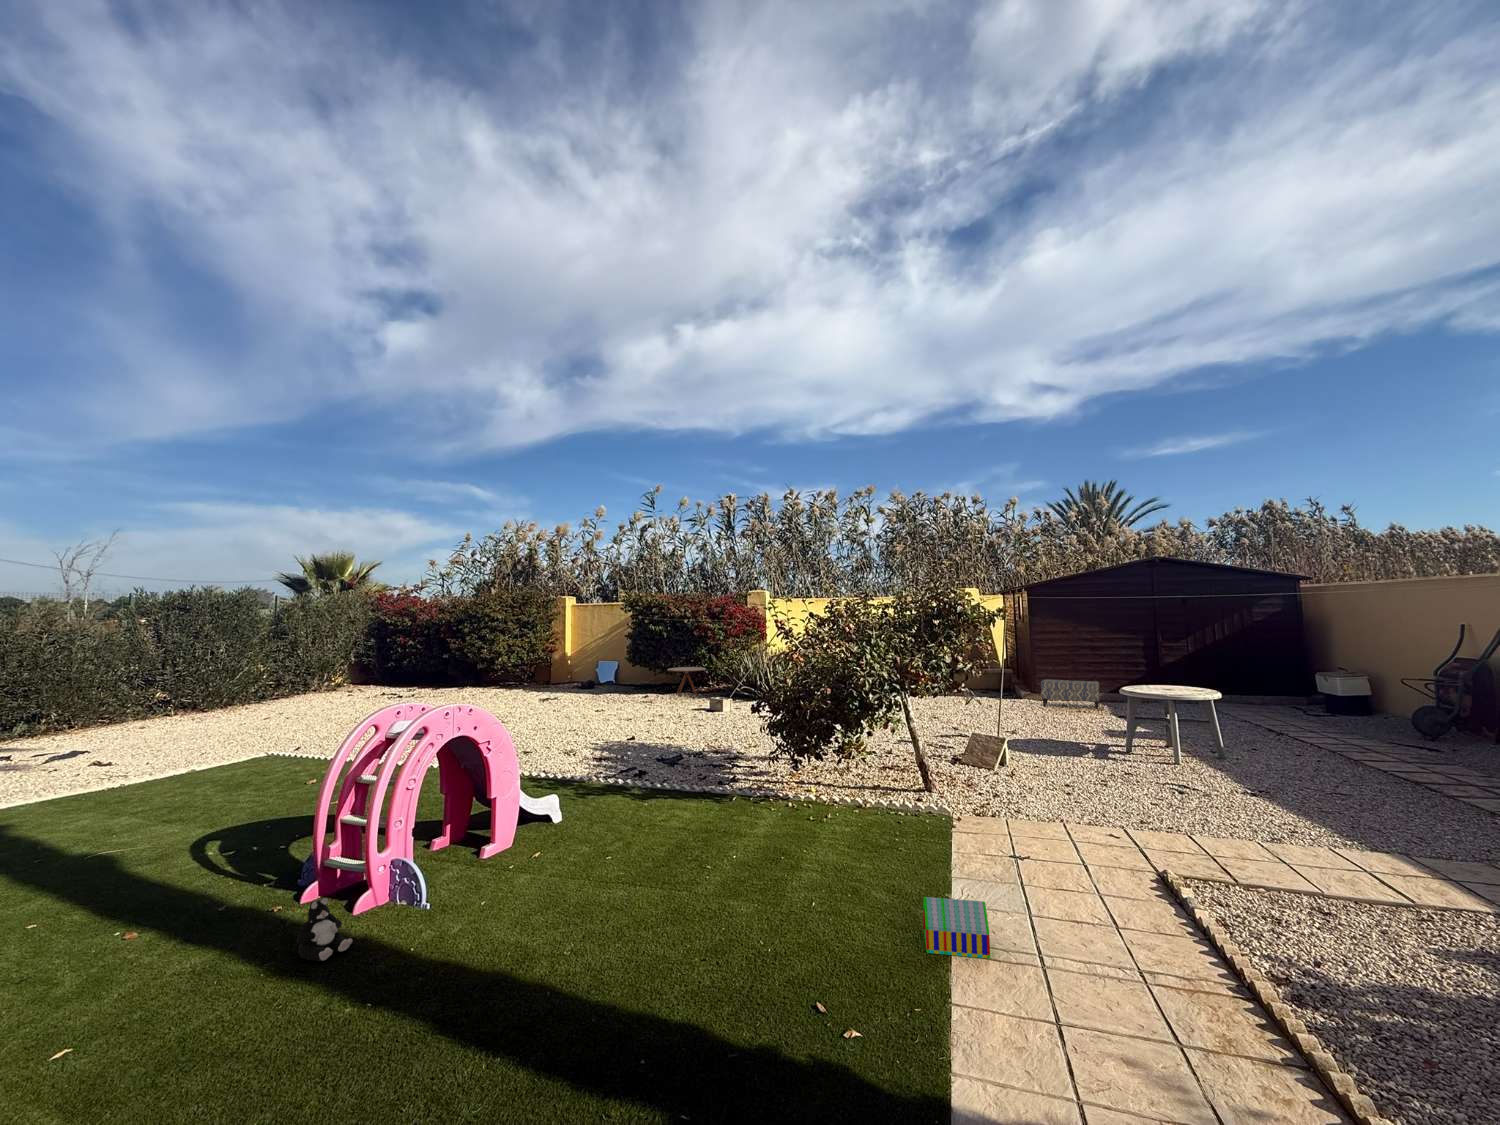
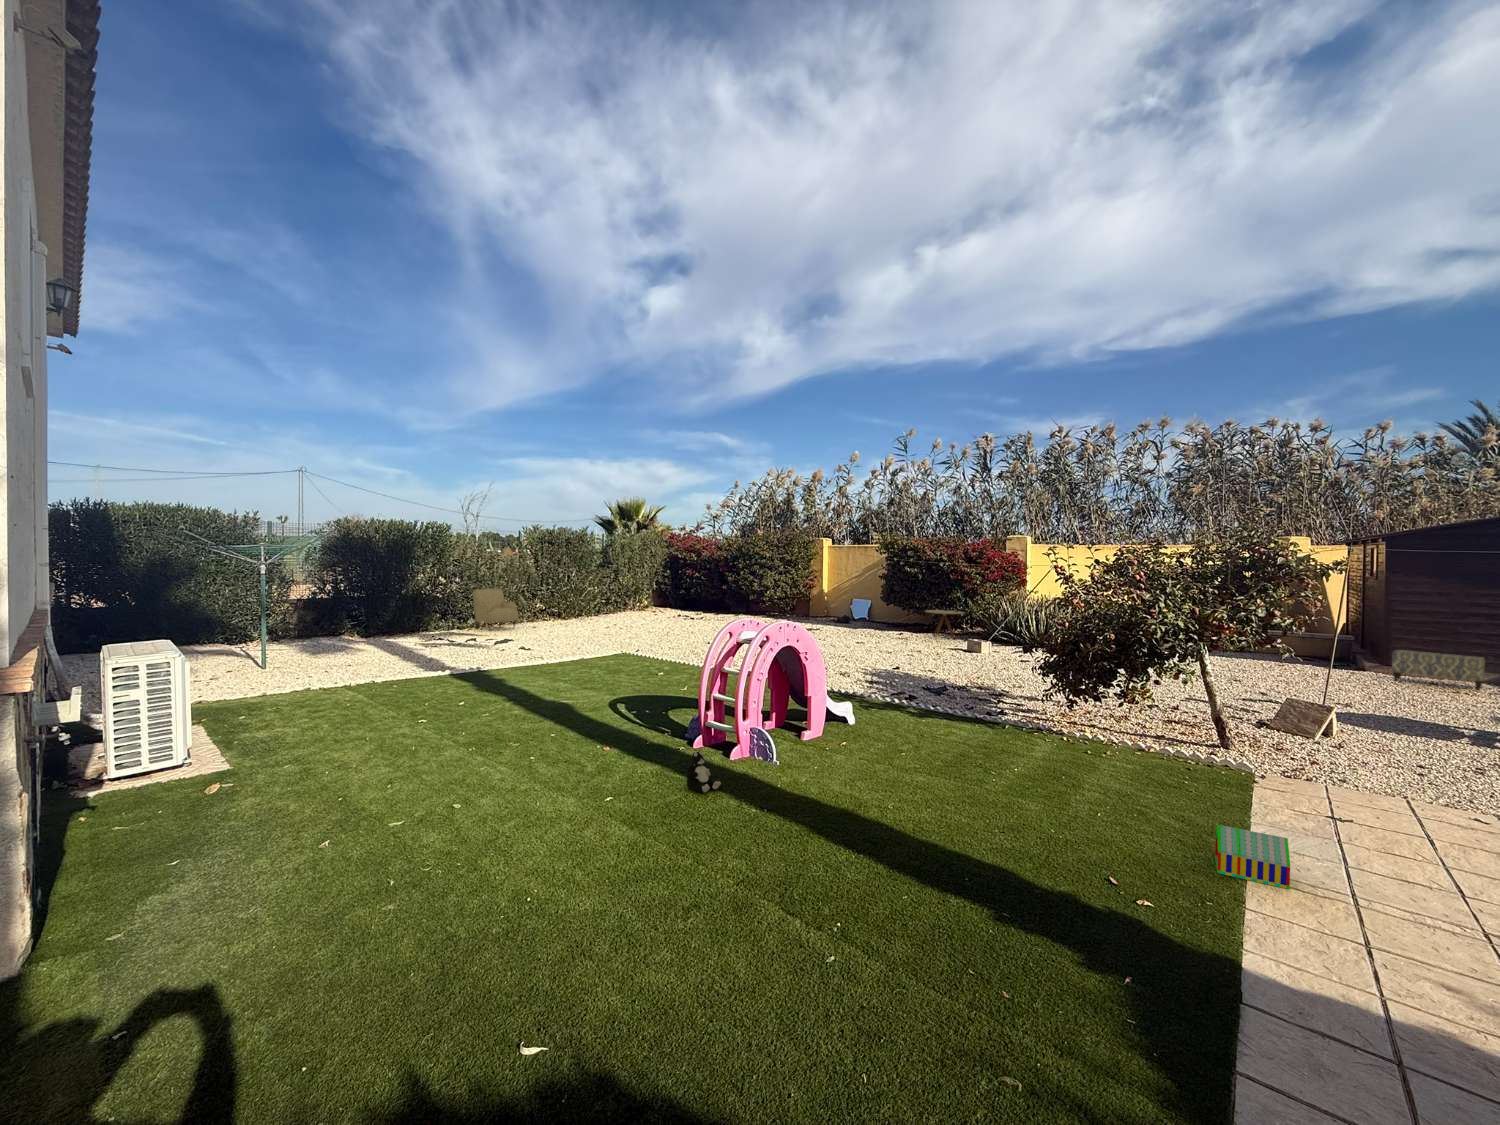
chair: none [70,674,148,732] -> present [472,589,518,629]

